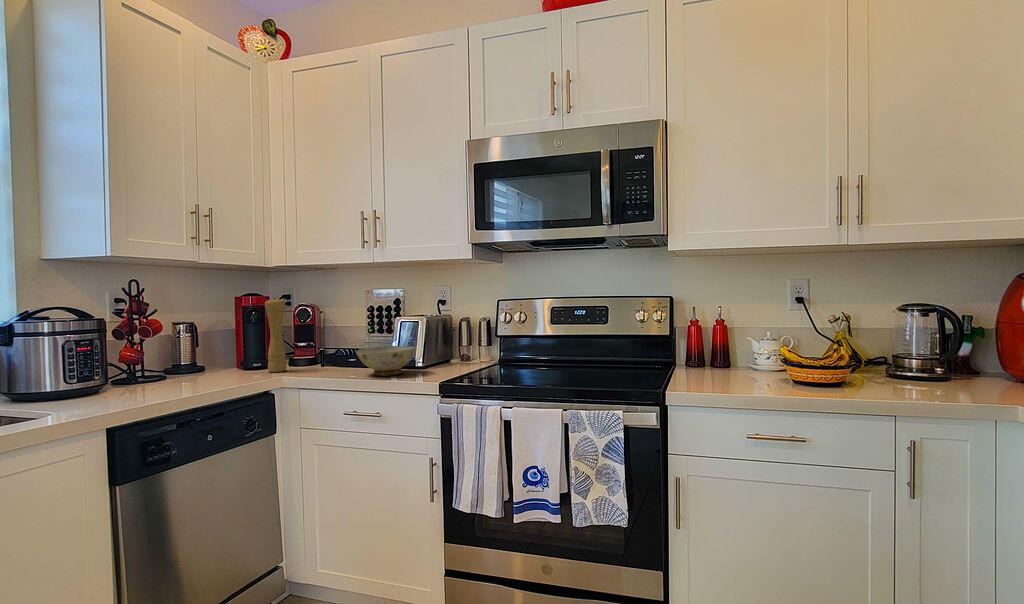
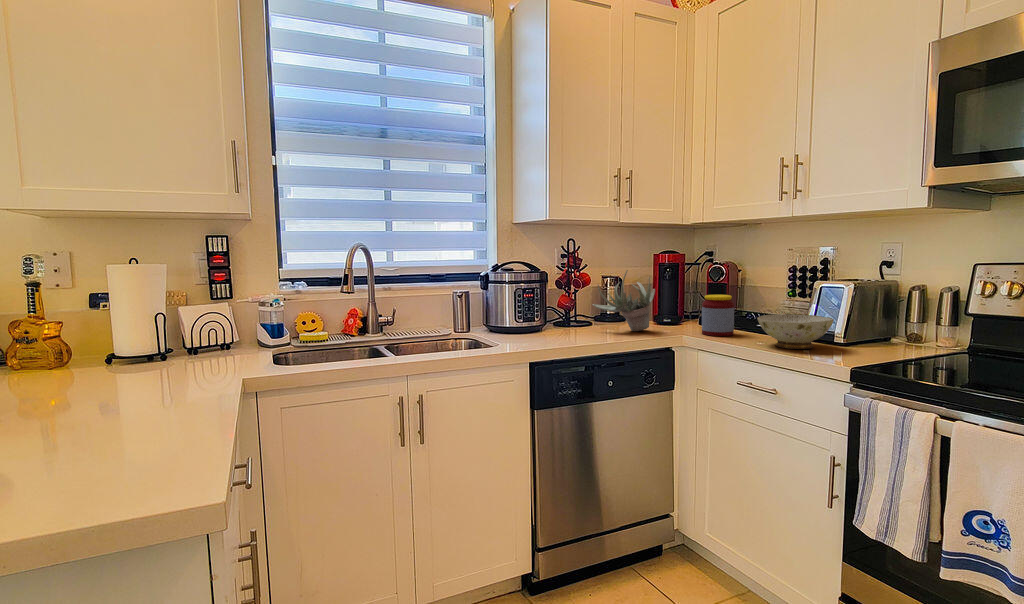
pepper mill: present [265,298,287,372] -> none [674,256,693,329]
succulent plant: none [173,313,249,380] -> present [592,270,655,331]
jar: none [299,334,331,374] -> present [702,295,734,336]

